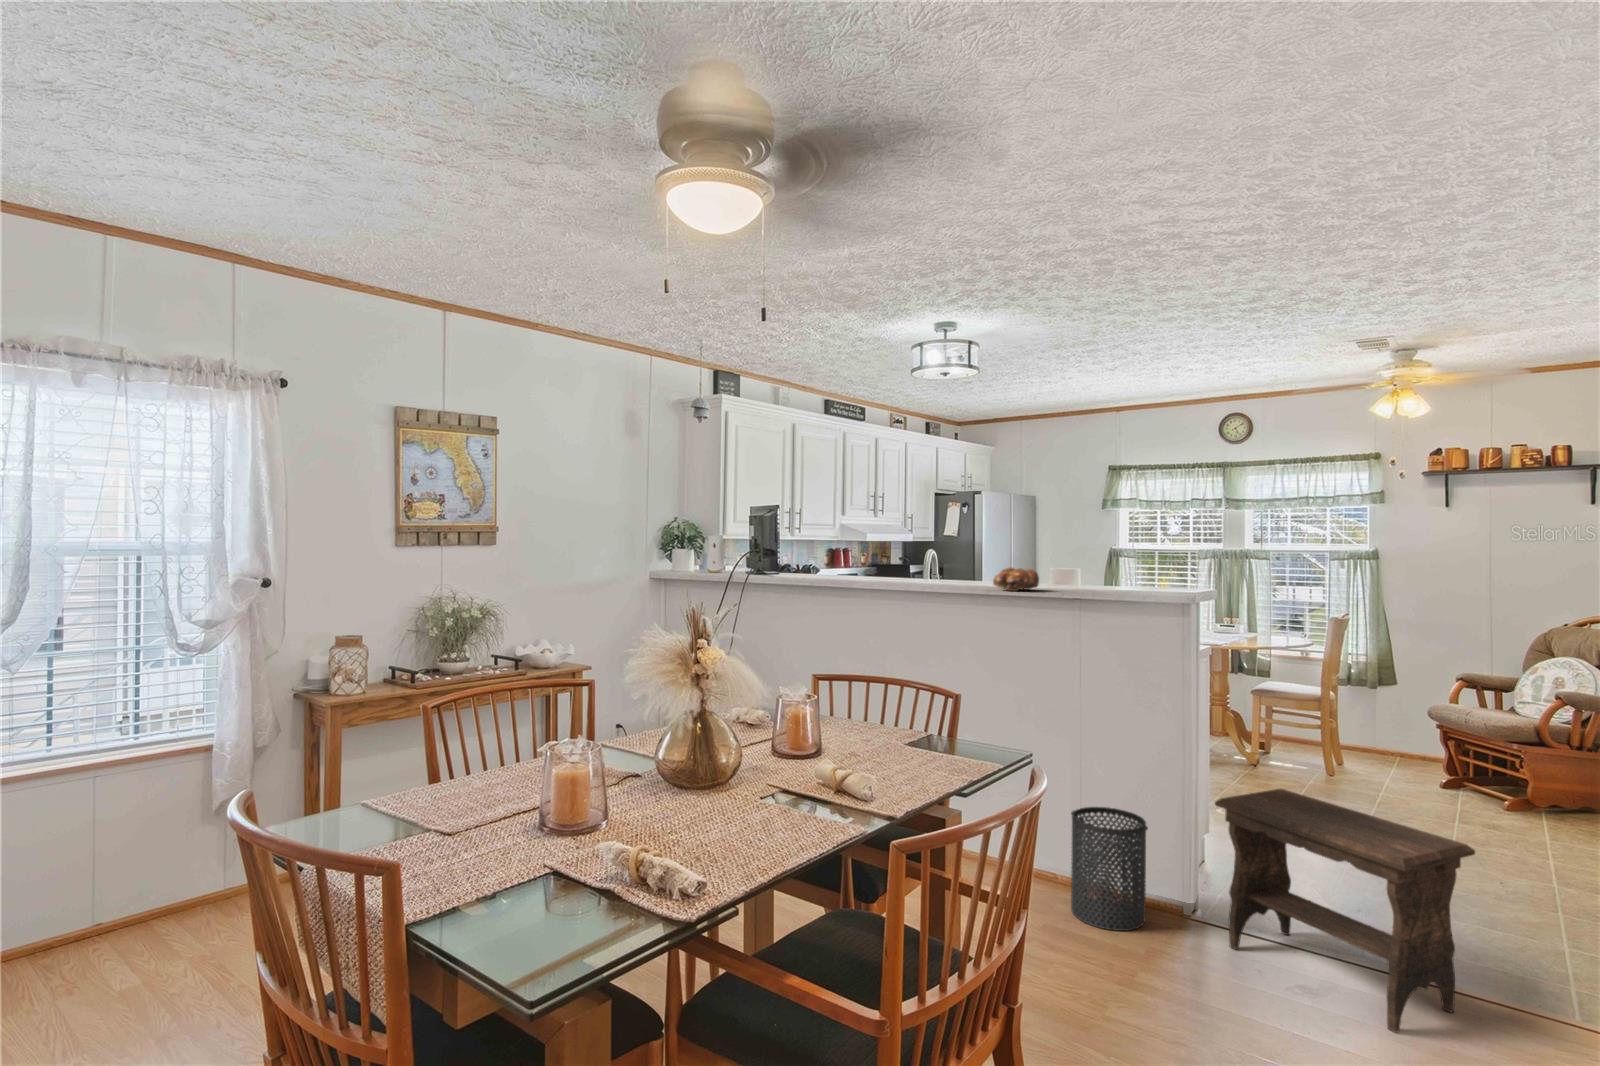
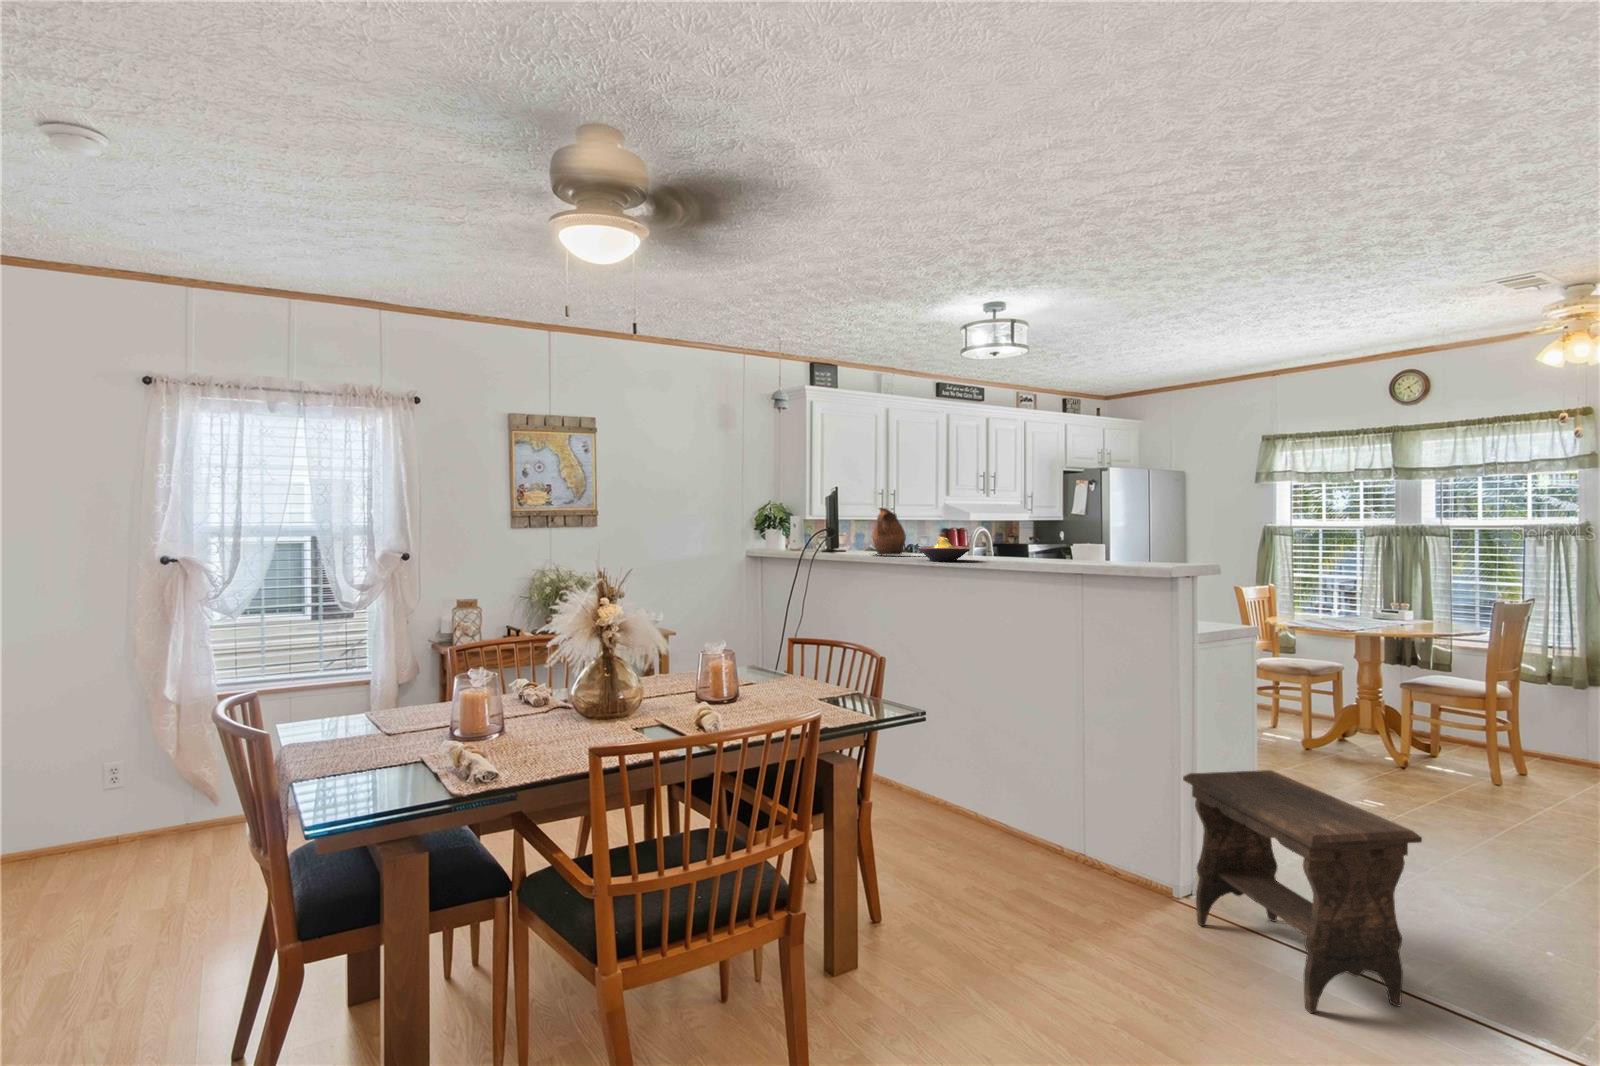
ceramic pitcher: none [809,528,856,578] -> present [872,508,906,555]
fruit bowl: none [887,560,948,586] -> present [918,537,970,562]
bread loaf: present [993,568,1039,591] -> none [997,543,1052,566]
trash can: present [1071,807,1148,931] -> none [1056,779,1129,899]

